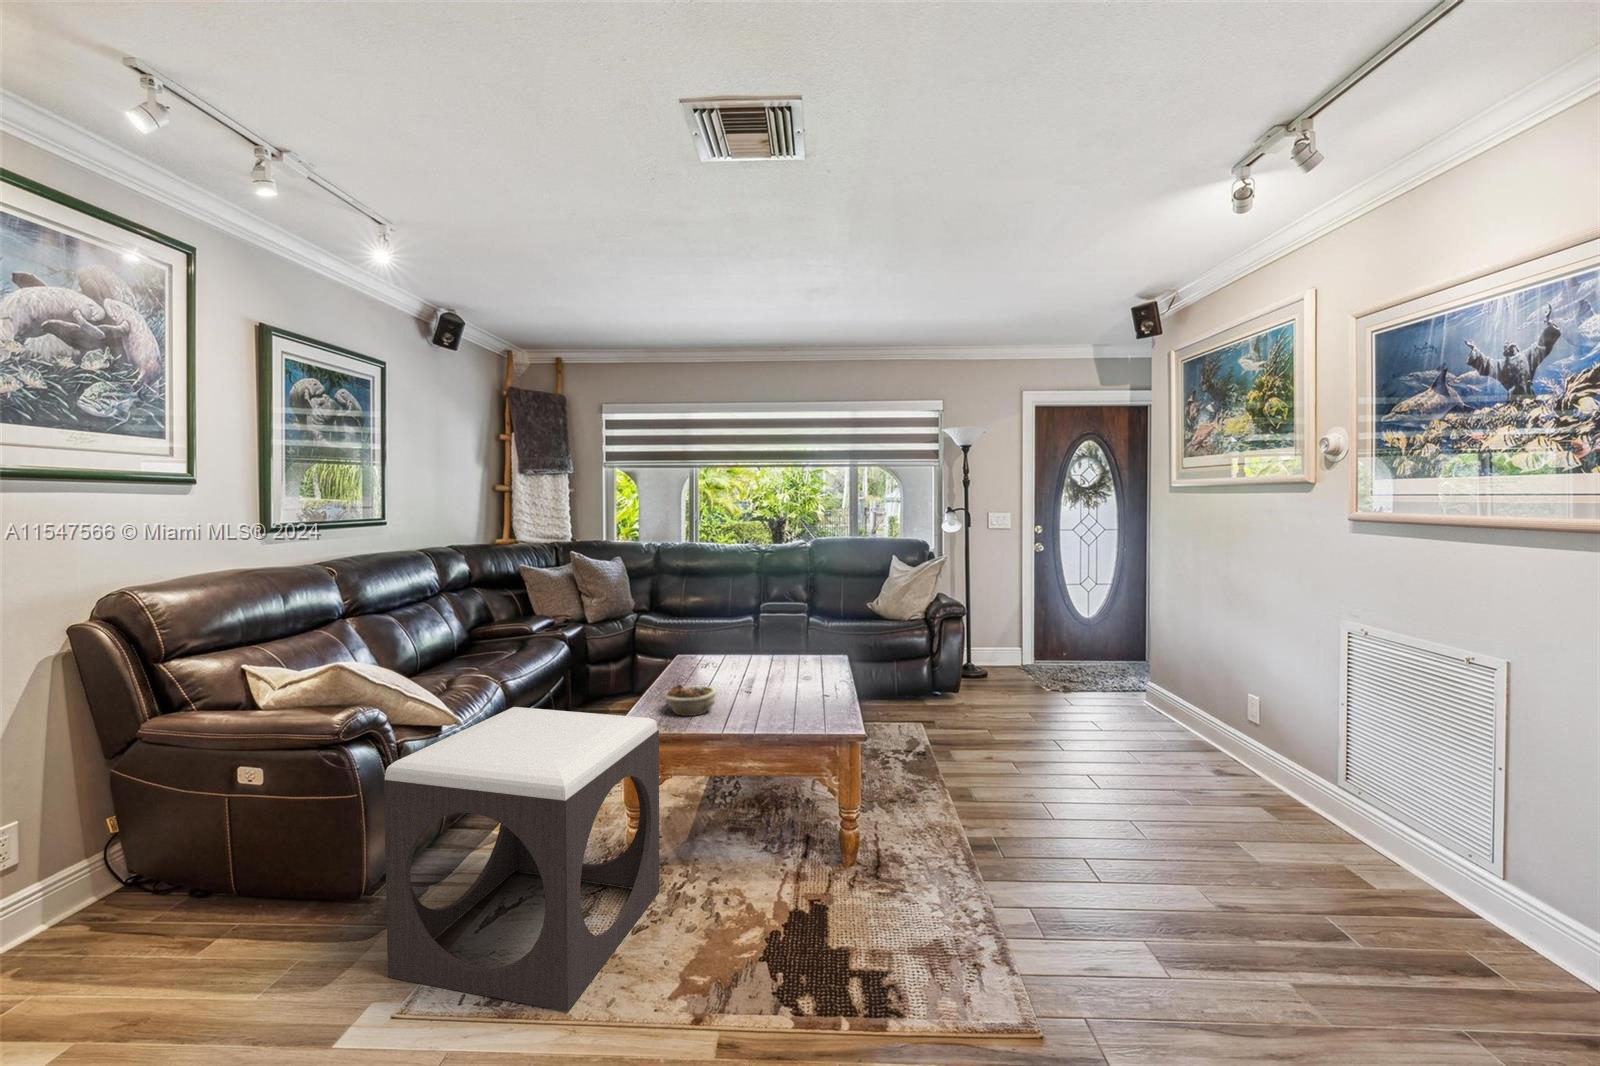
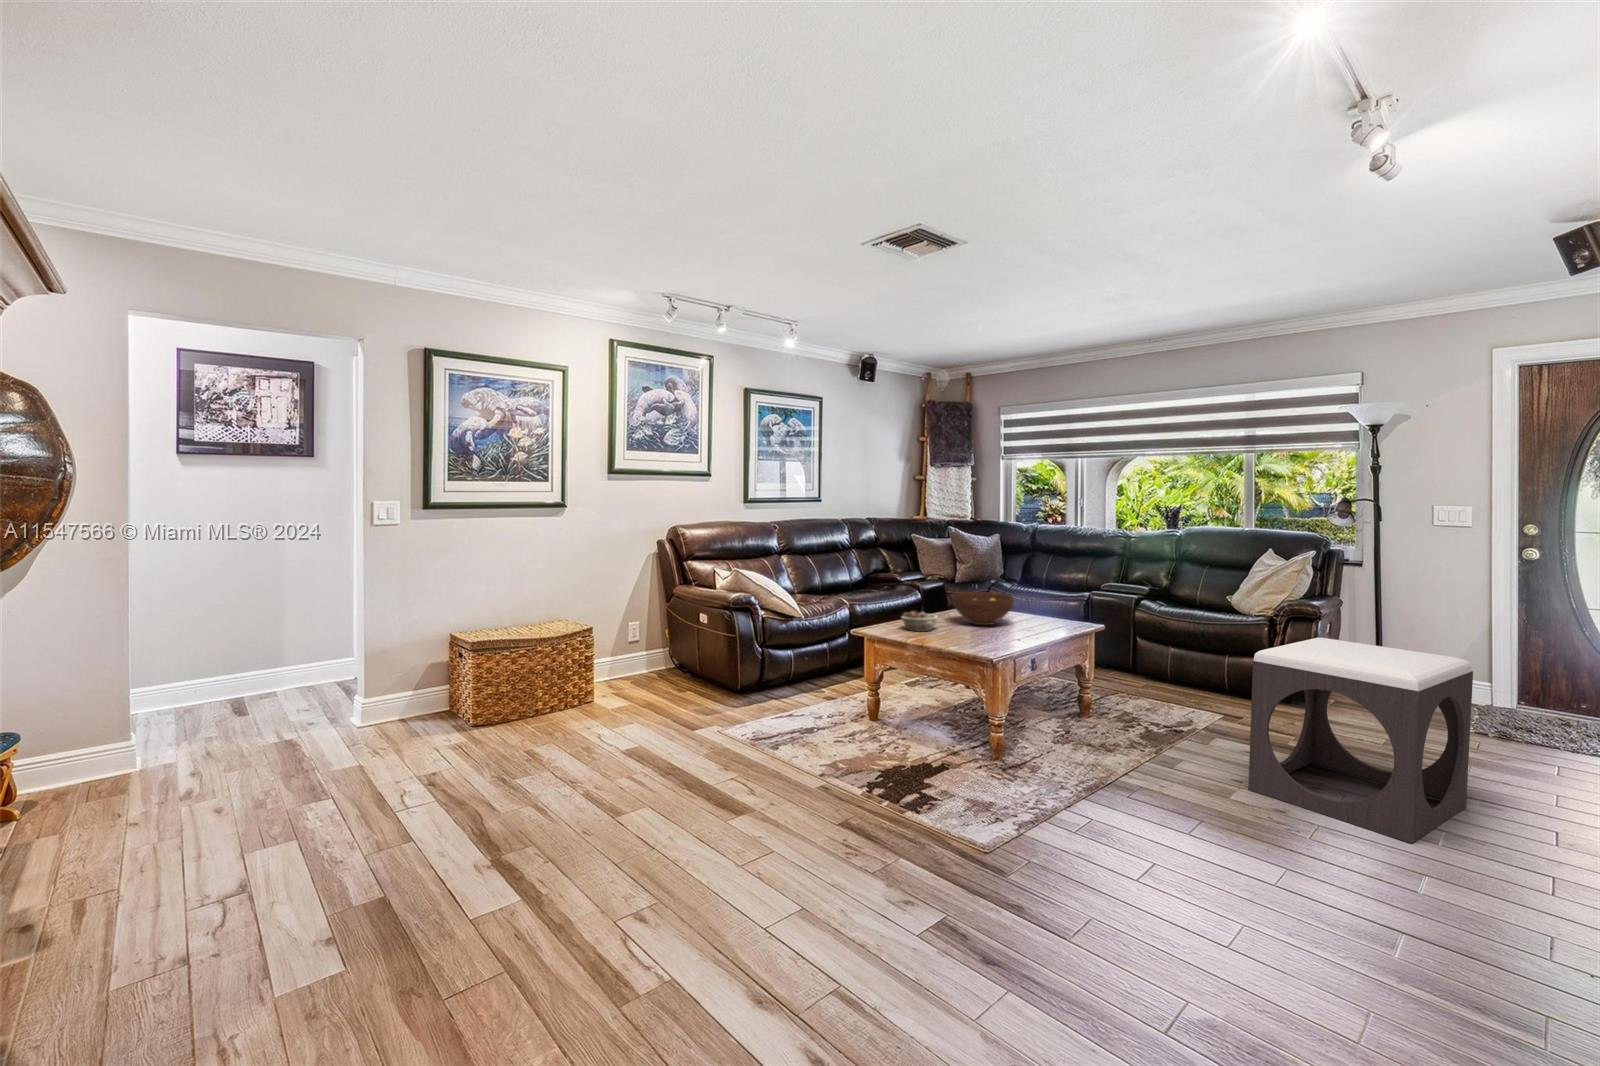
fruit bowl: none [700,640,779,687] -> present [951,592,1014,625]
footstool: present [384,707,659,1012] -> present [1248,638,1473,843]

